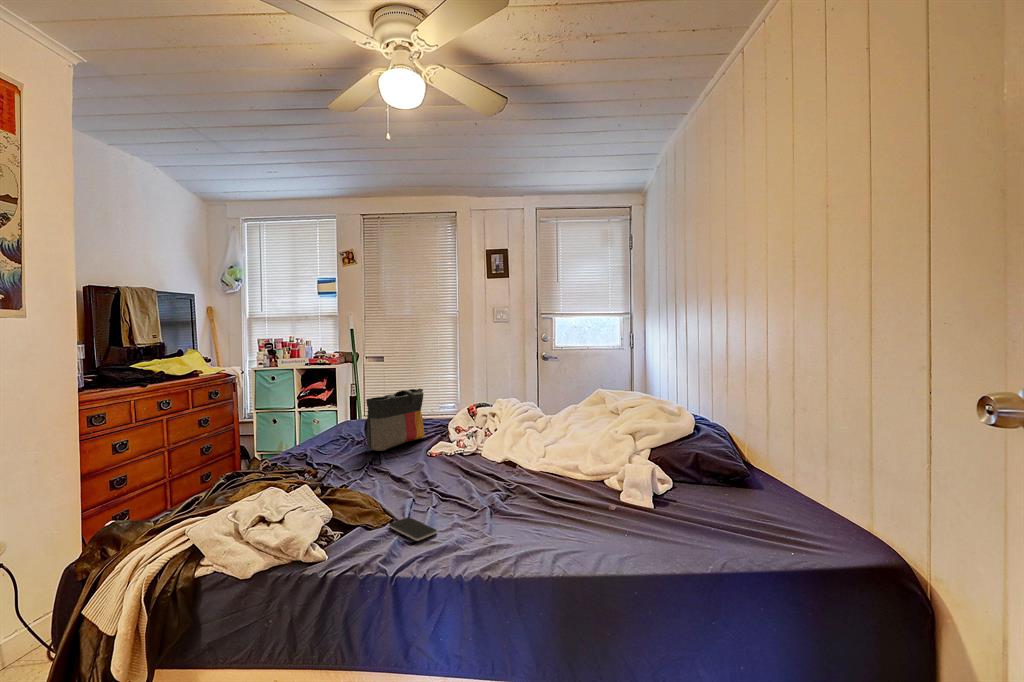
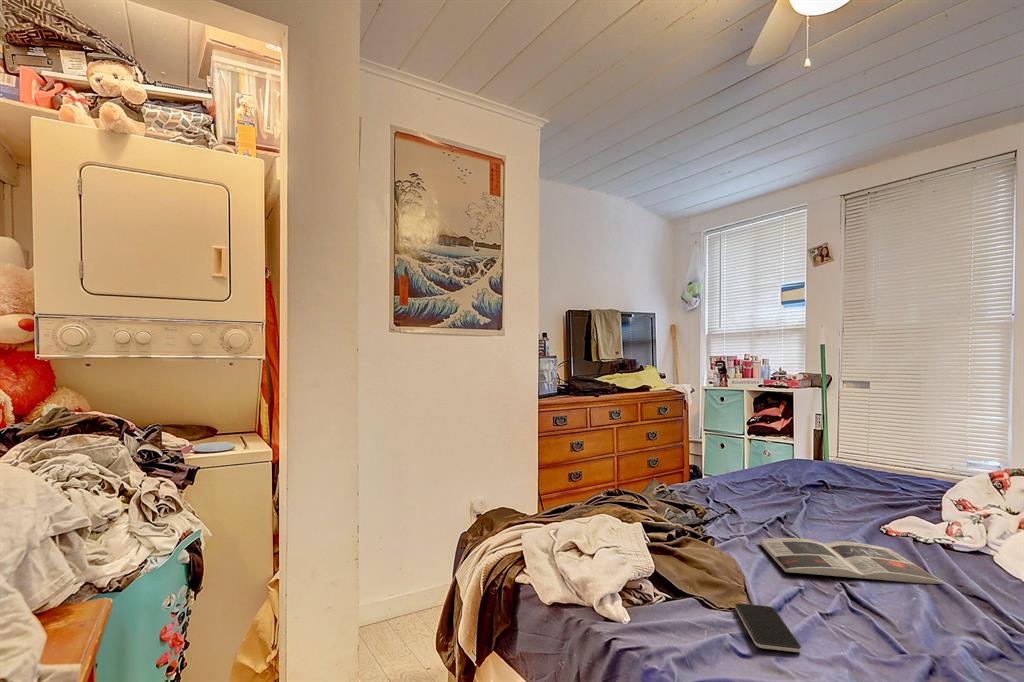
tote bag: present [364,389,425,451] -> none [785,425,895,506]
magazine: none [370,464,470,495] -> present [759,538,944,584]

